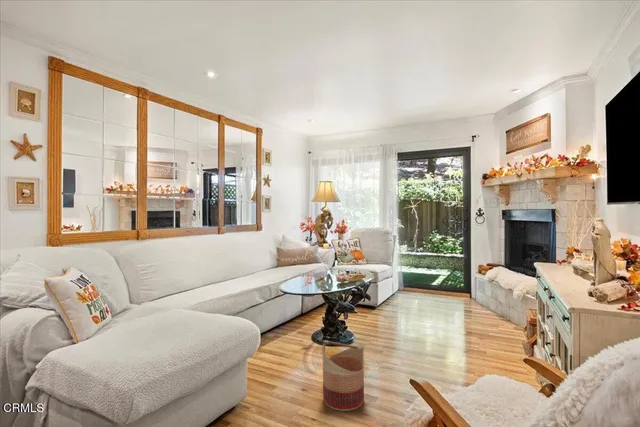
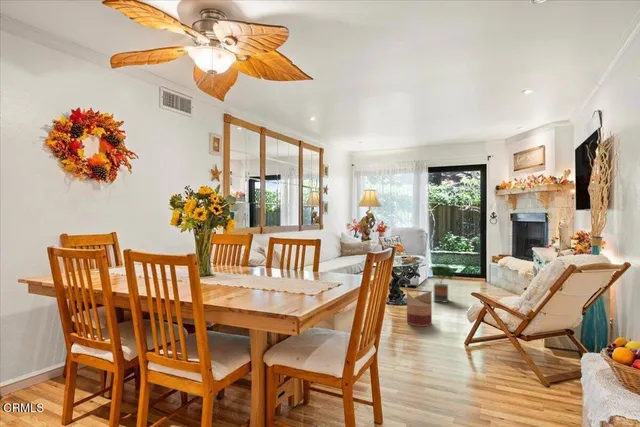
potted tree: none [383,284,420,342] -> present [430,265,454,303]

